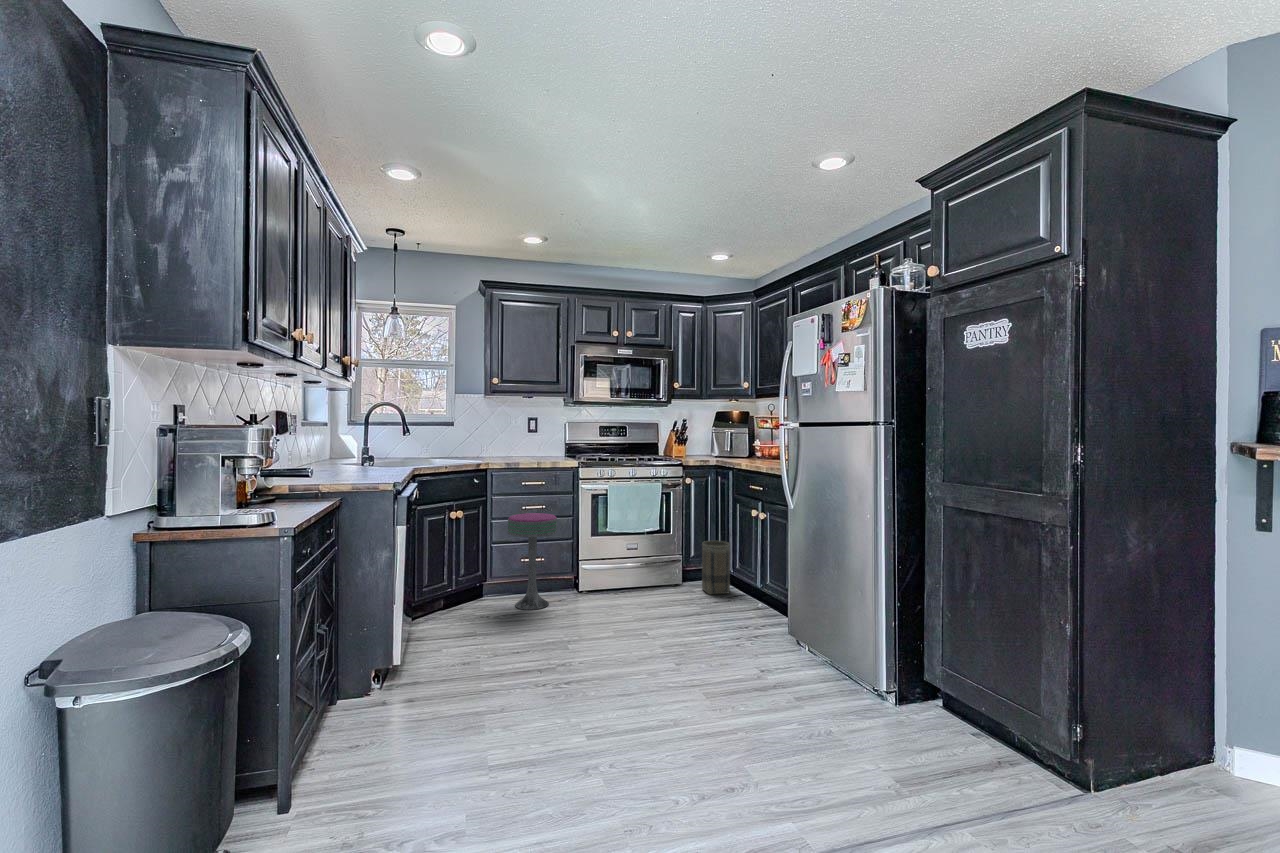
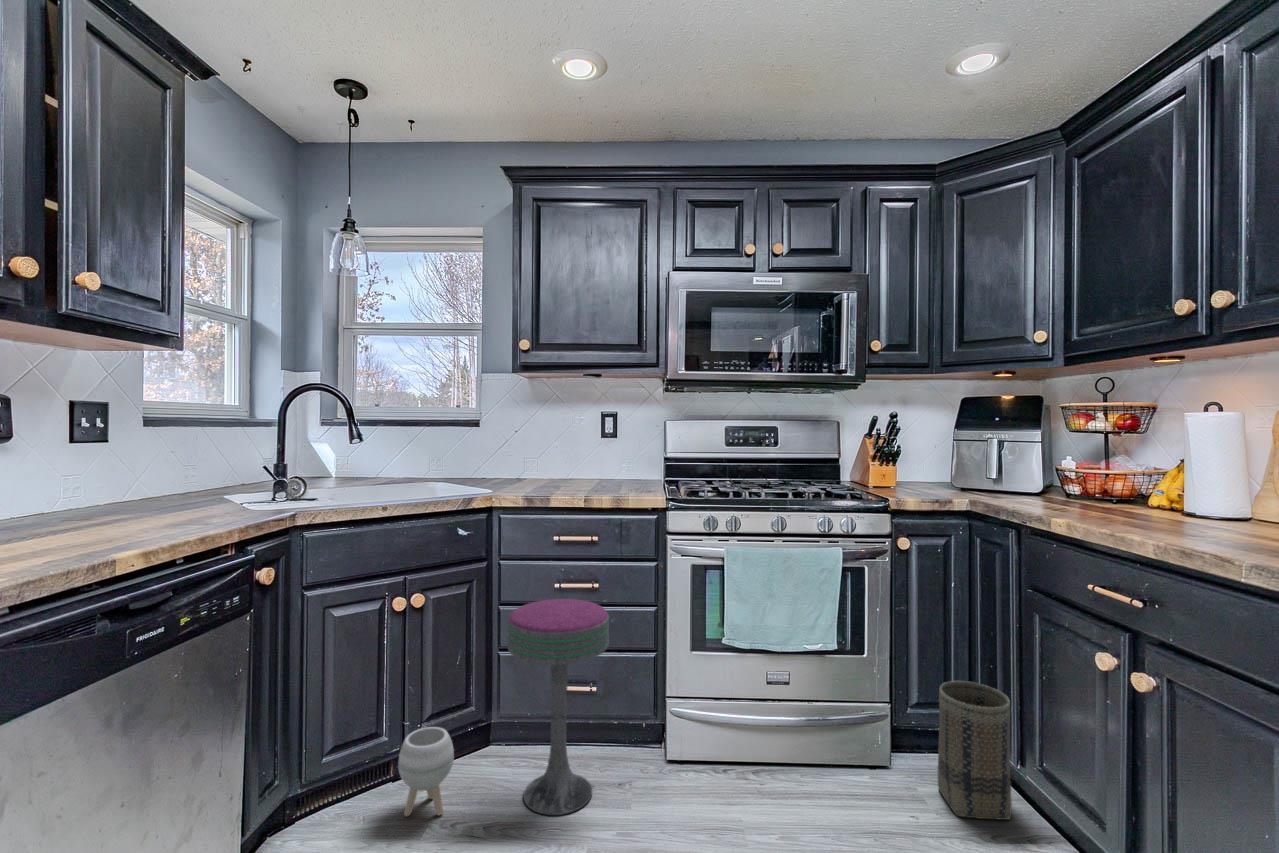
planter: none [457,576,484,616] -> present [398,727,454,816]

